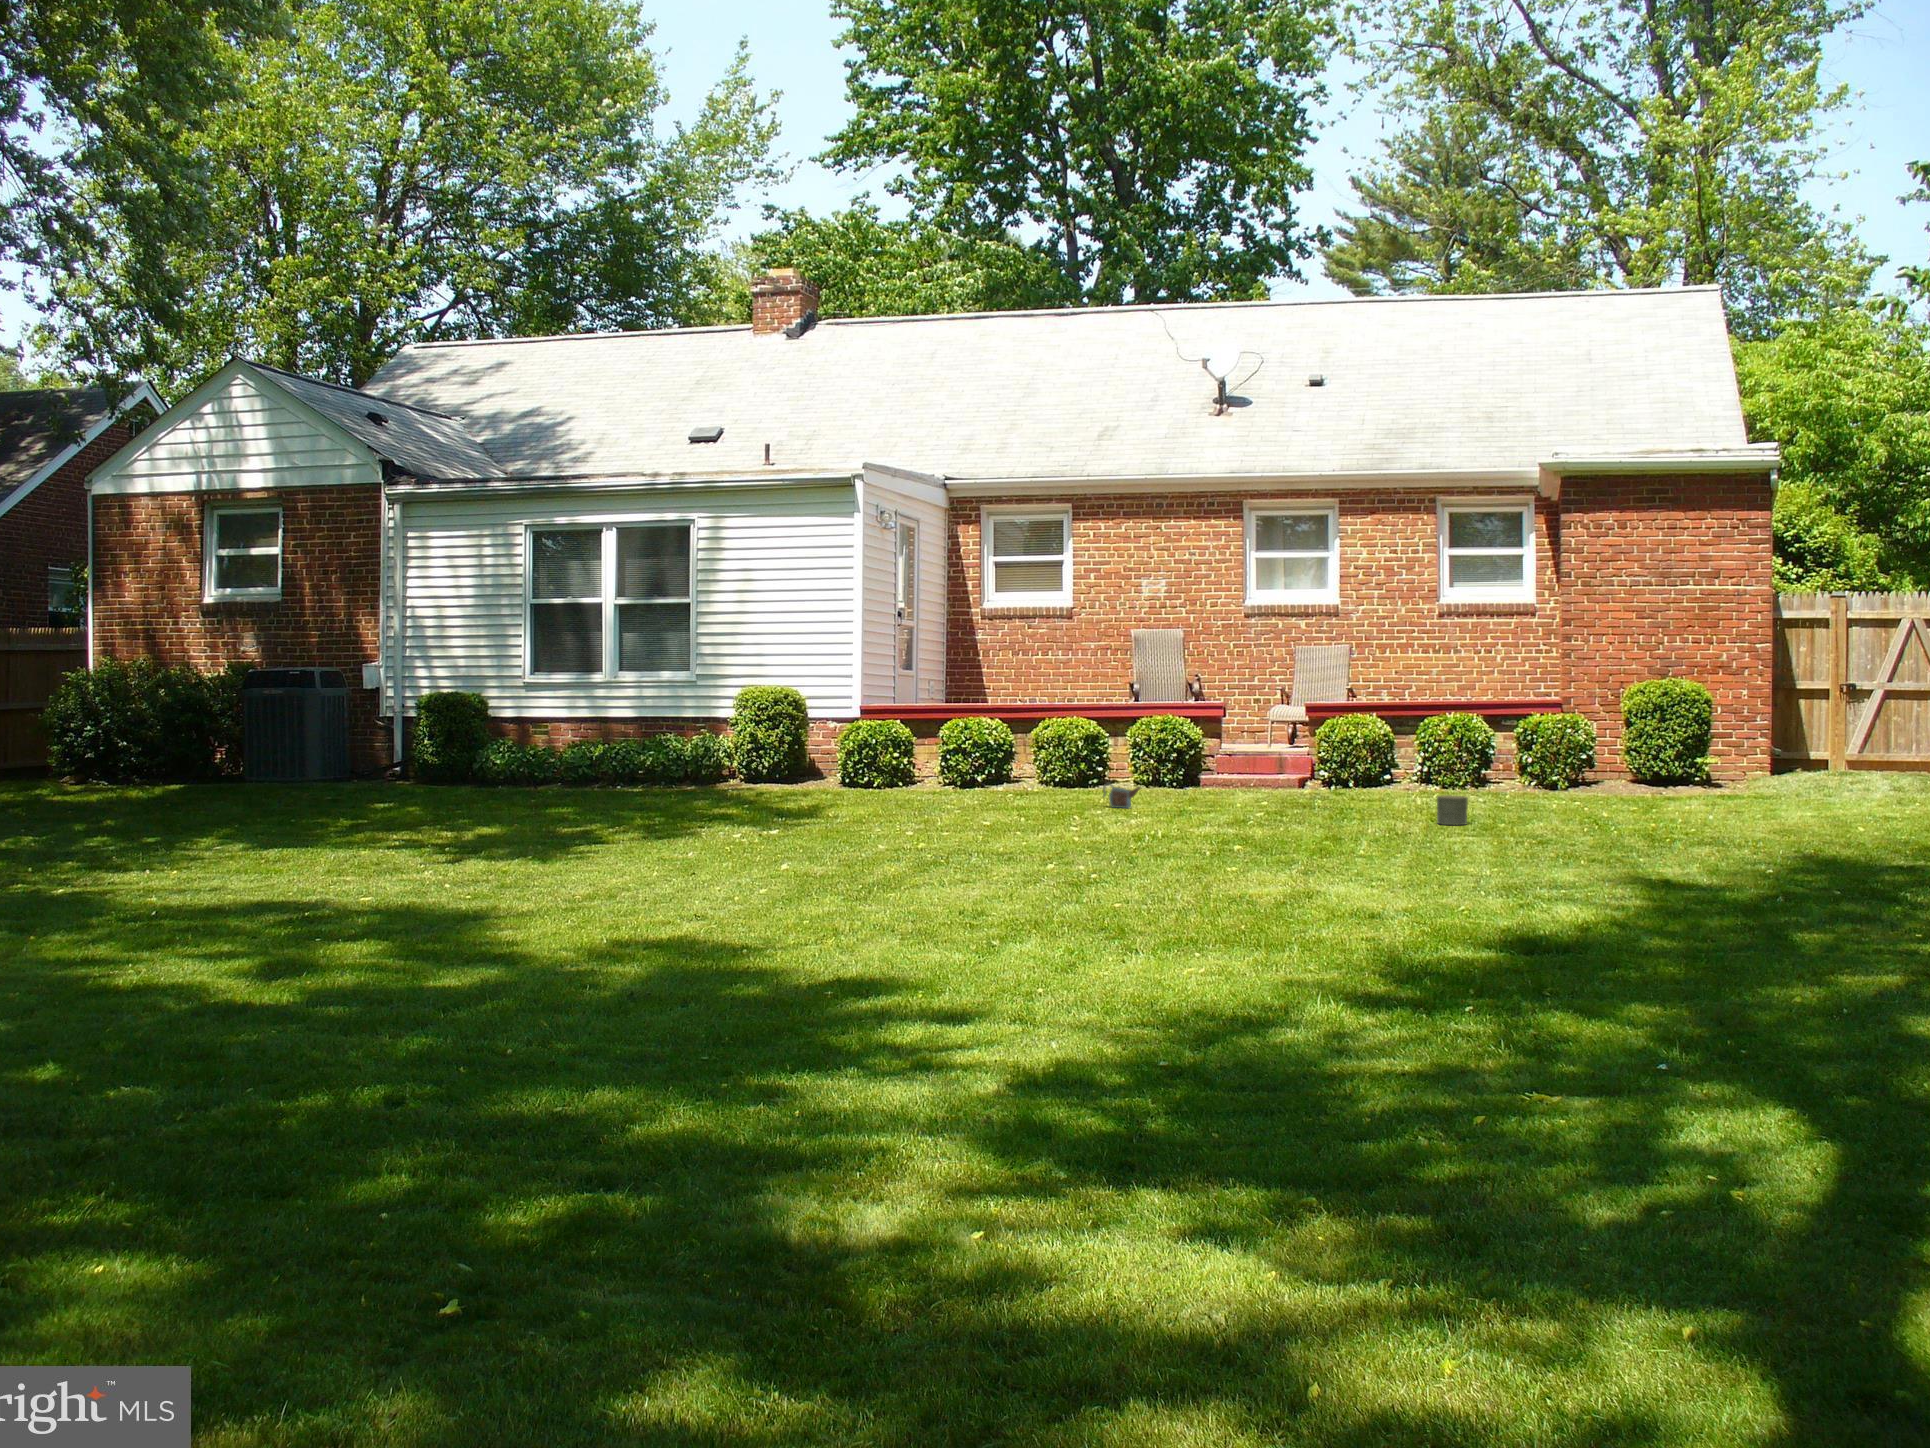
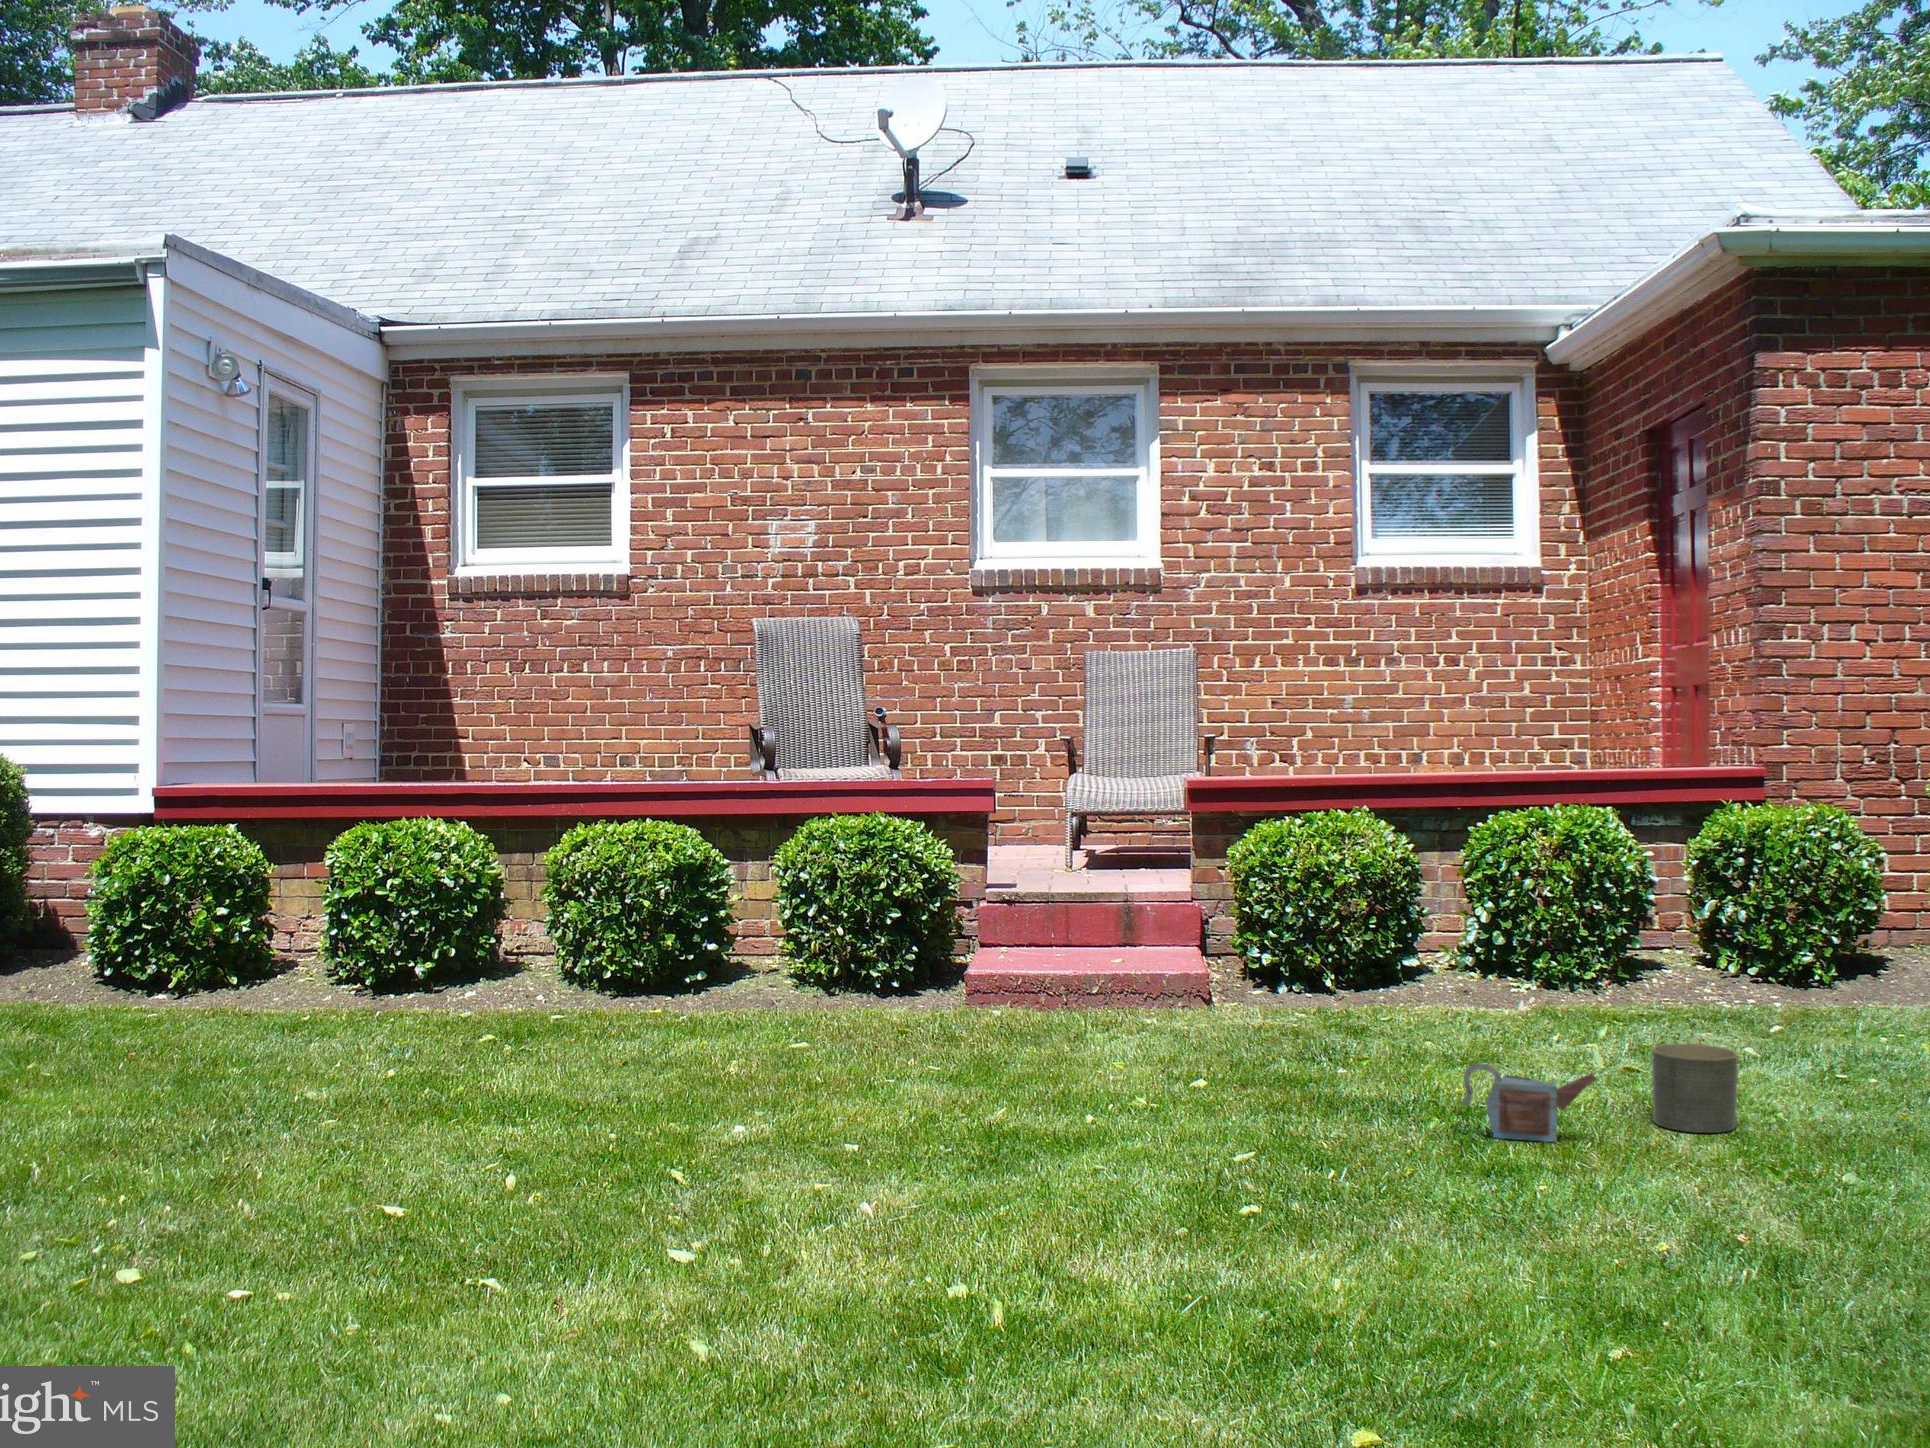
watering can: present [1103,783,1141,808] -> present [1462,1063,1597,1142]

